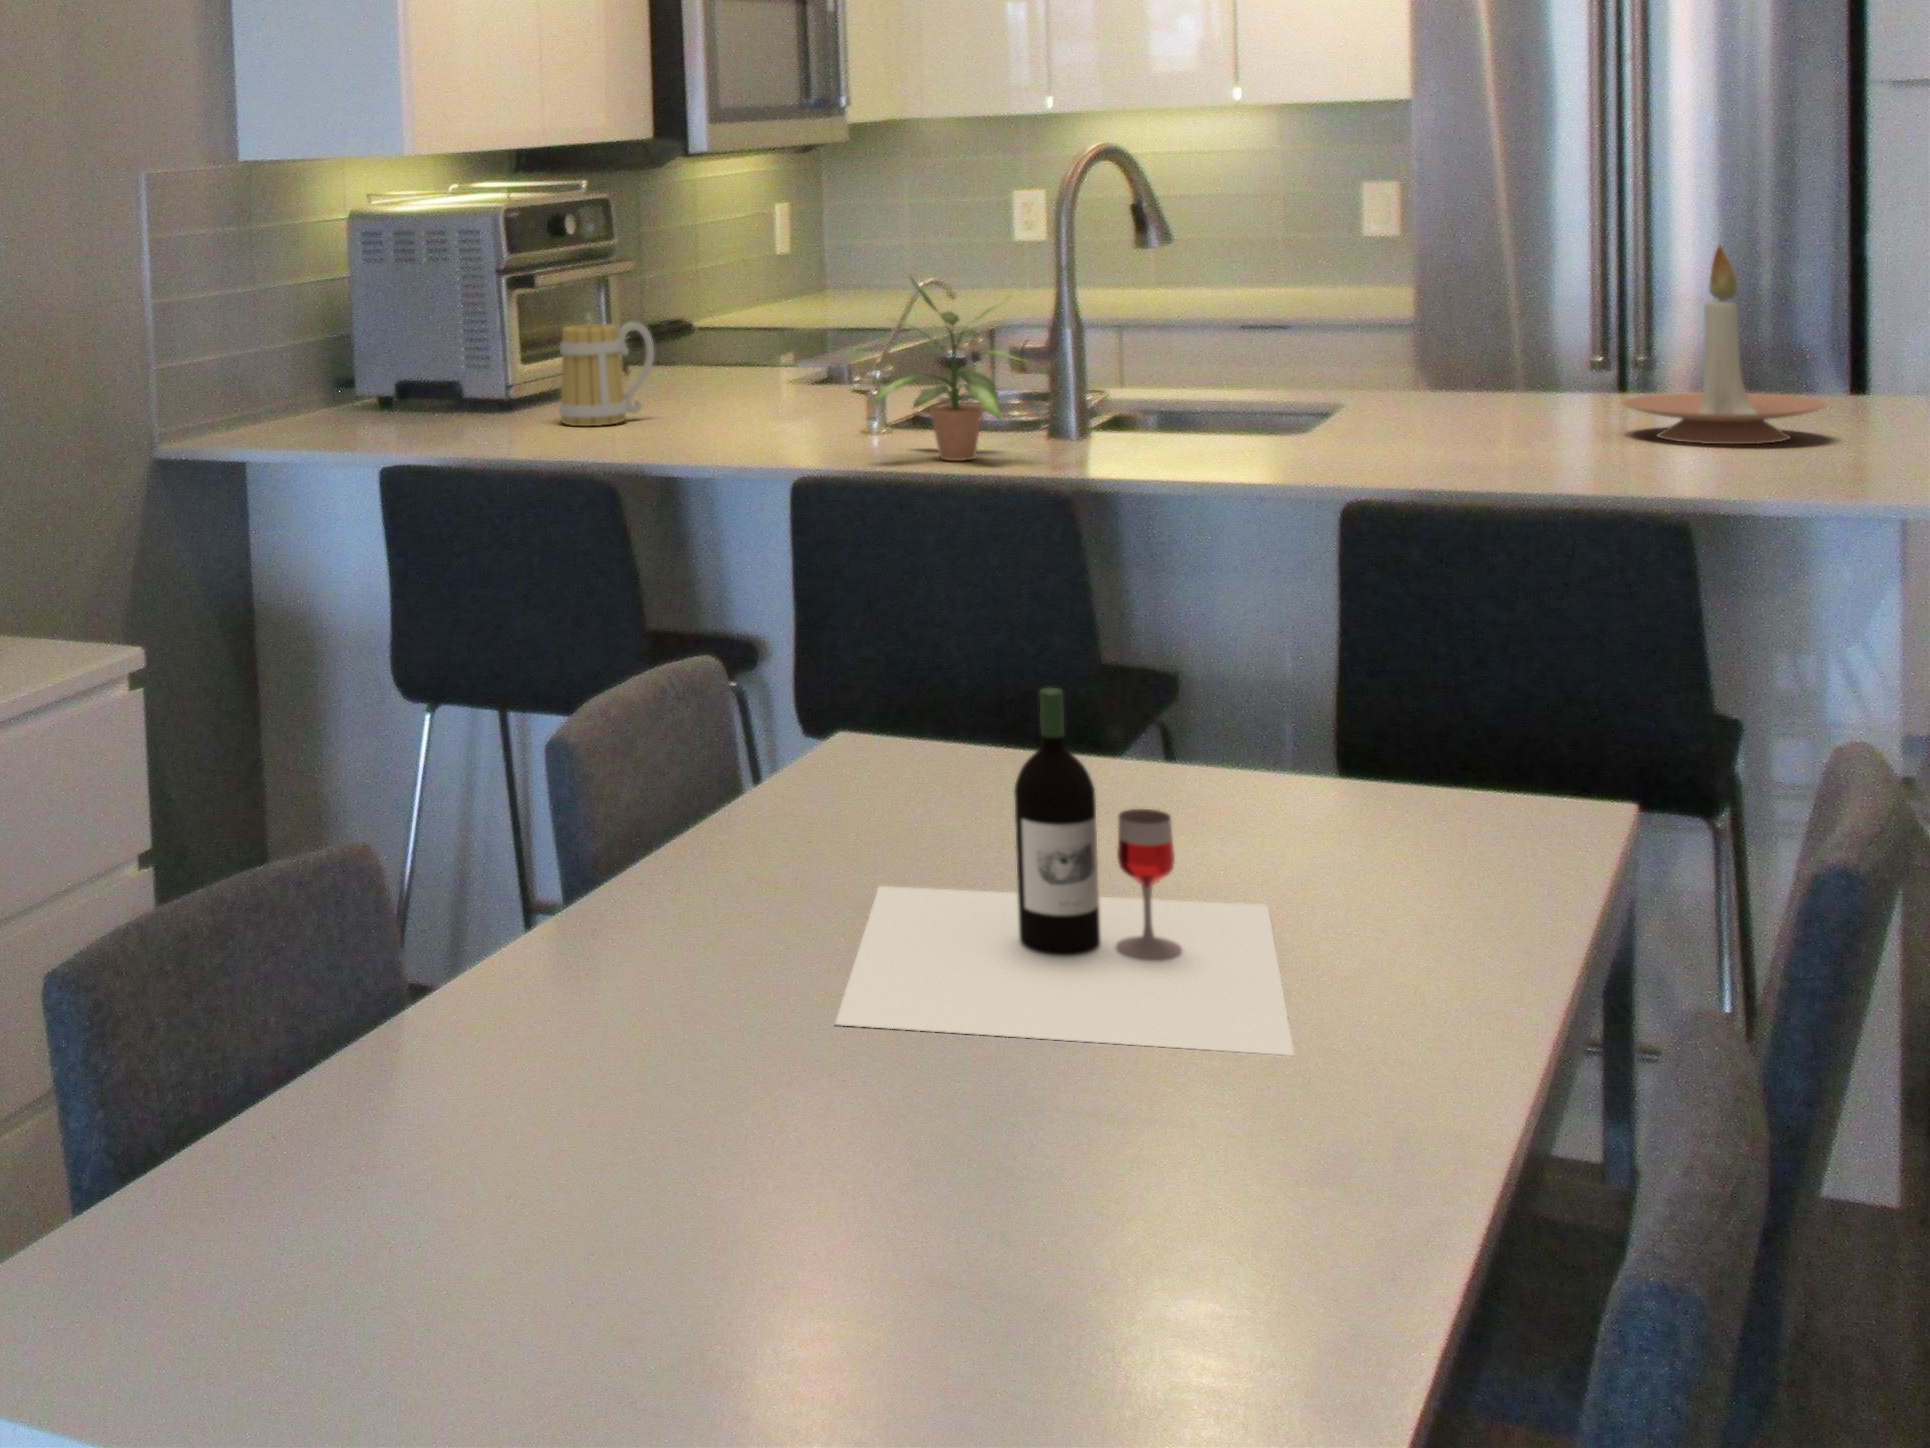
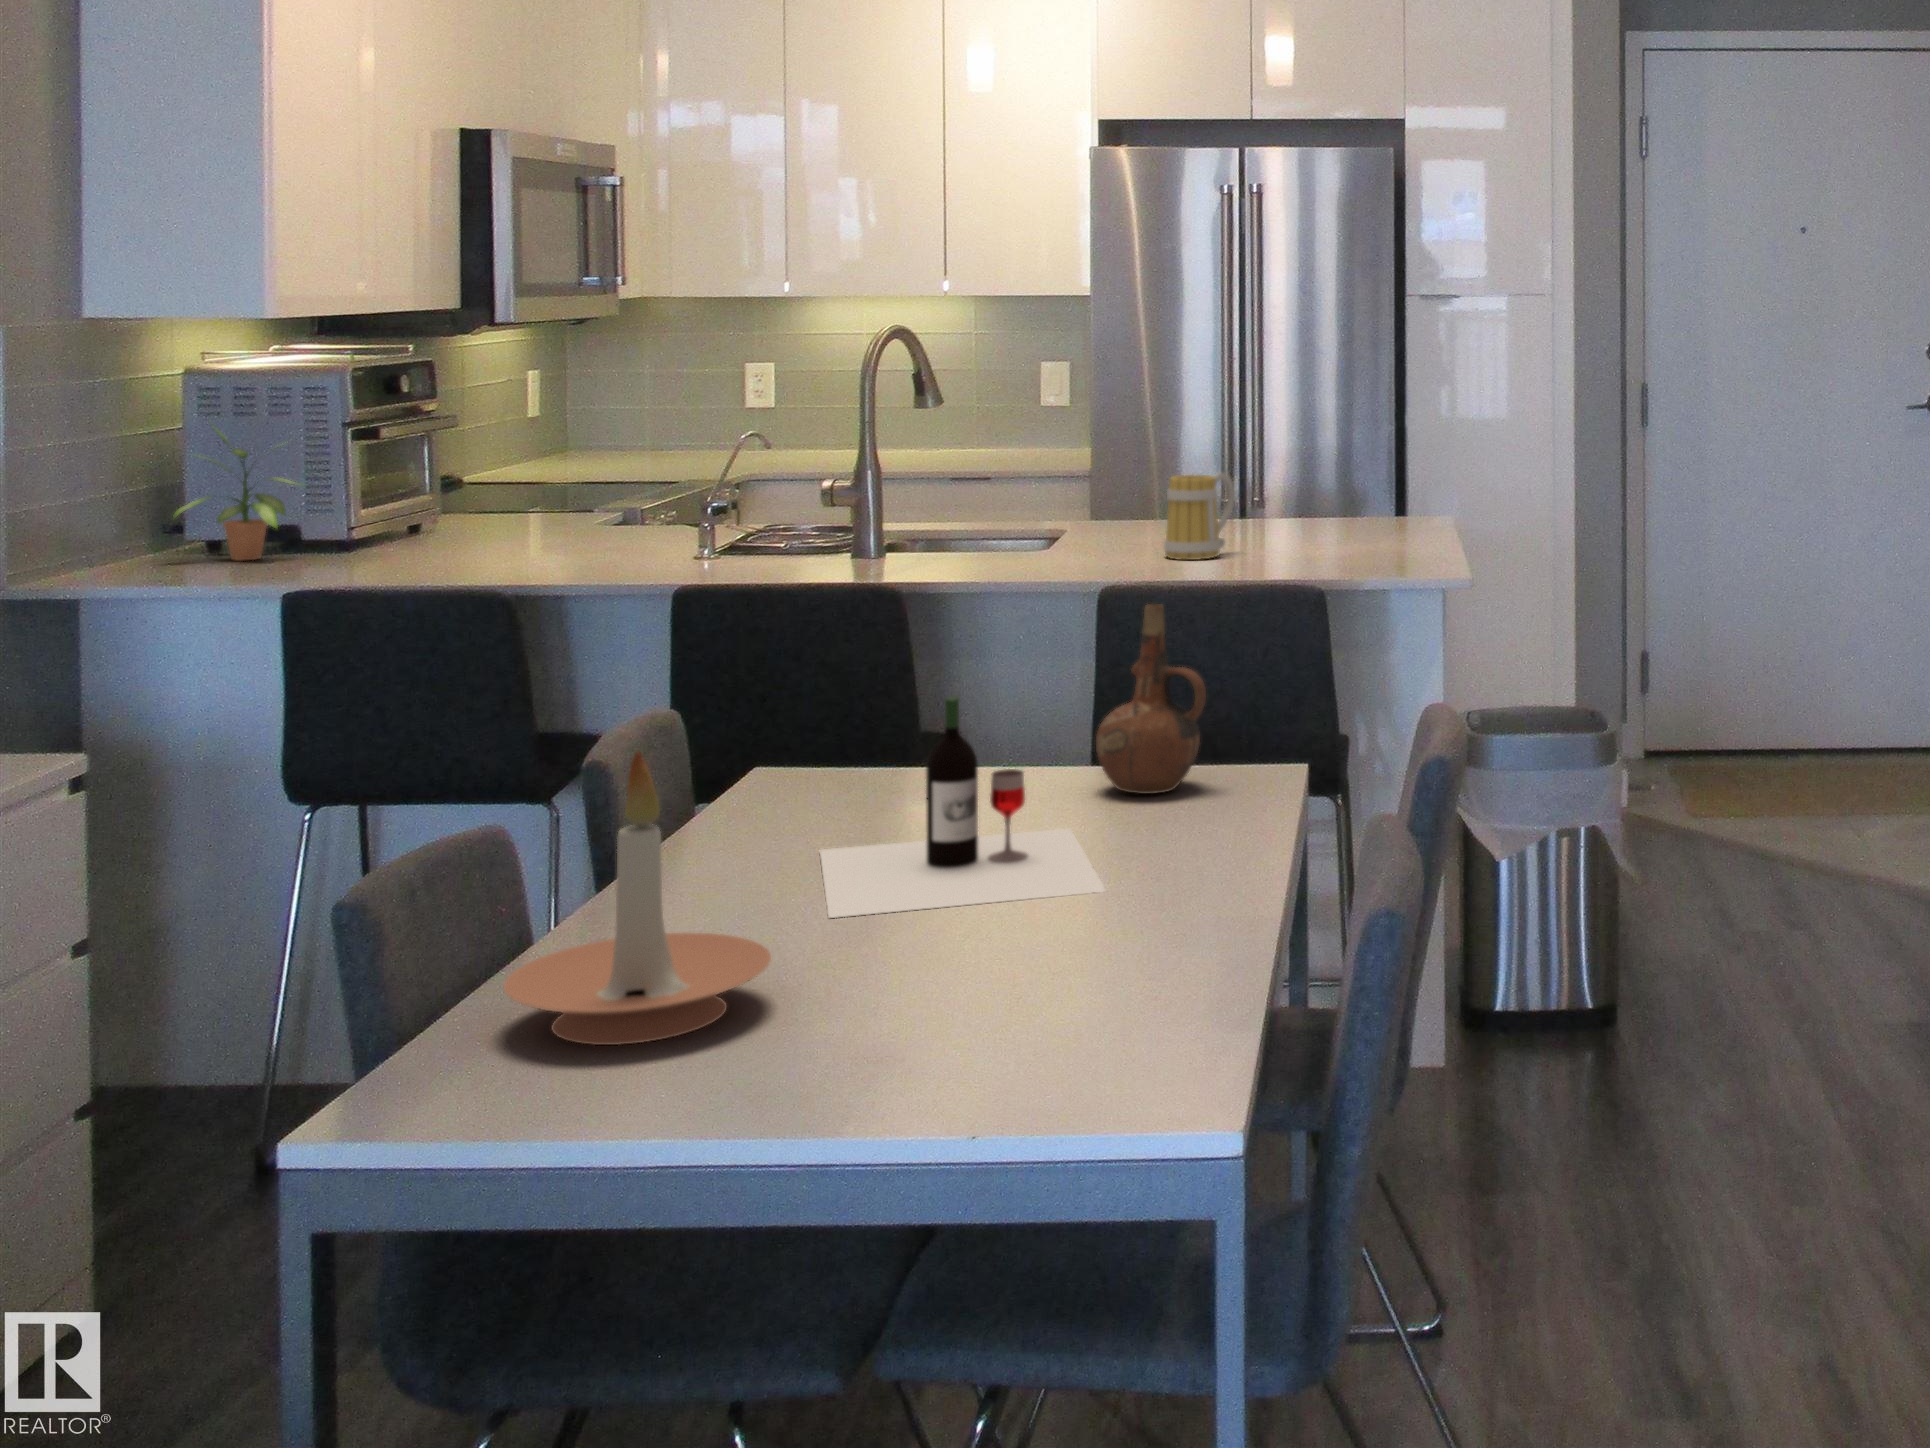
candle holder: present [1623,246,1826,444] -> present [504,751,771,1045]
potted plant: present [875,277,1021,461] -> present [173,421,302,561]
mug: present [559,322,654,426] -> present [1164,473,1235,560]
ceramic pitcher: none [1329,548,1520,854] -> present [1096,604,1206,794]

